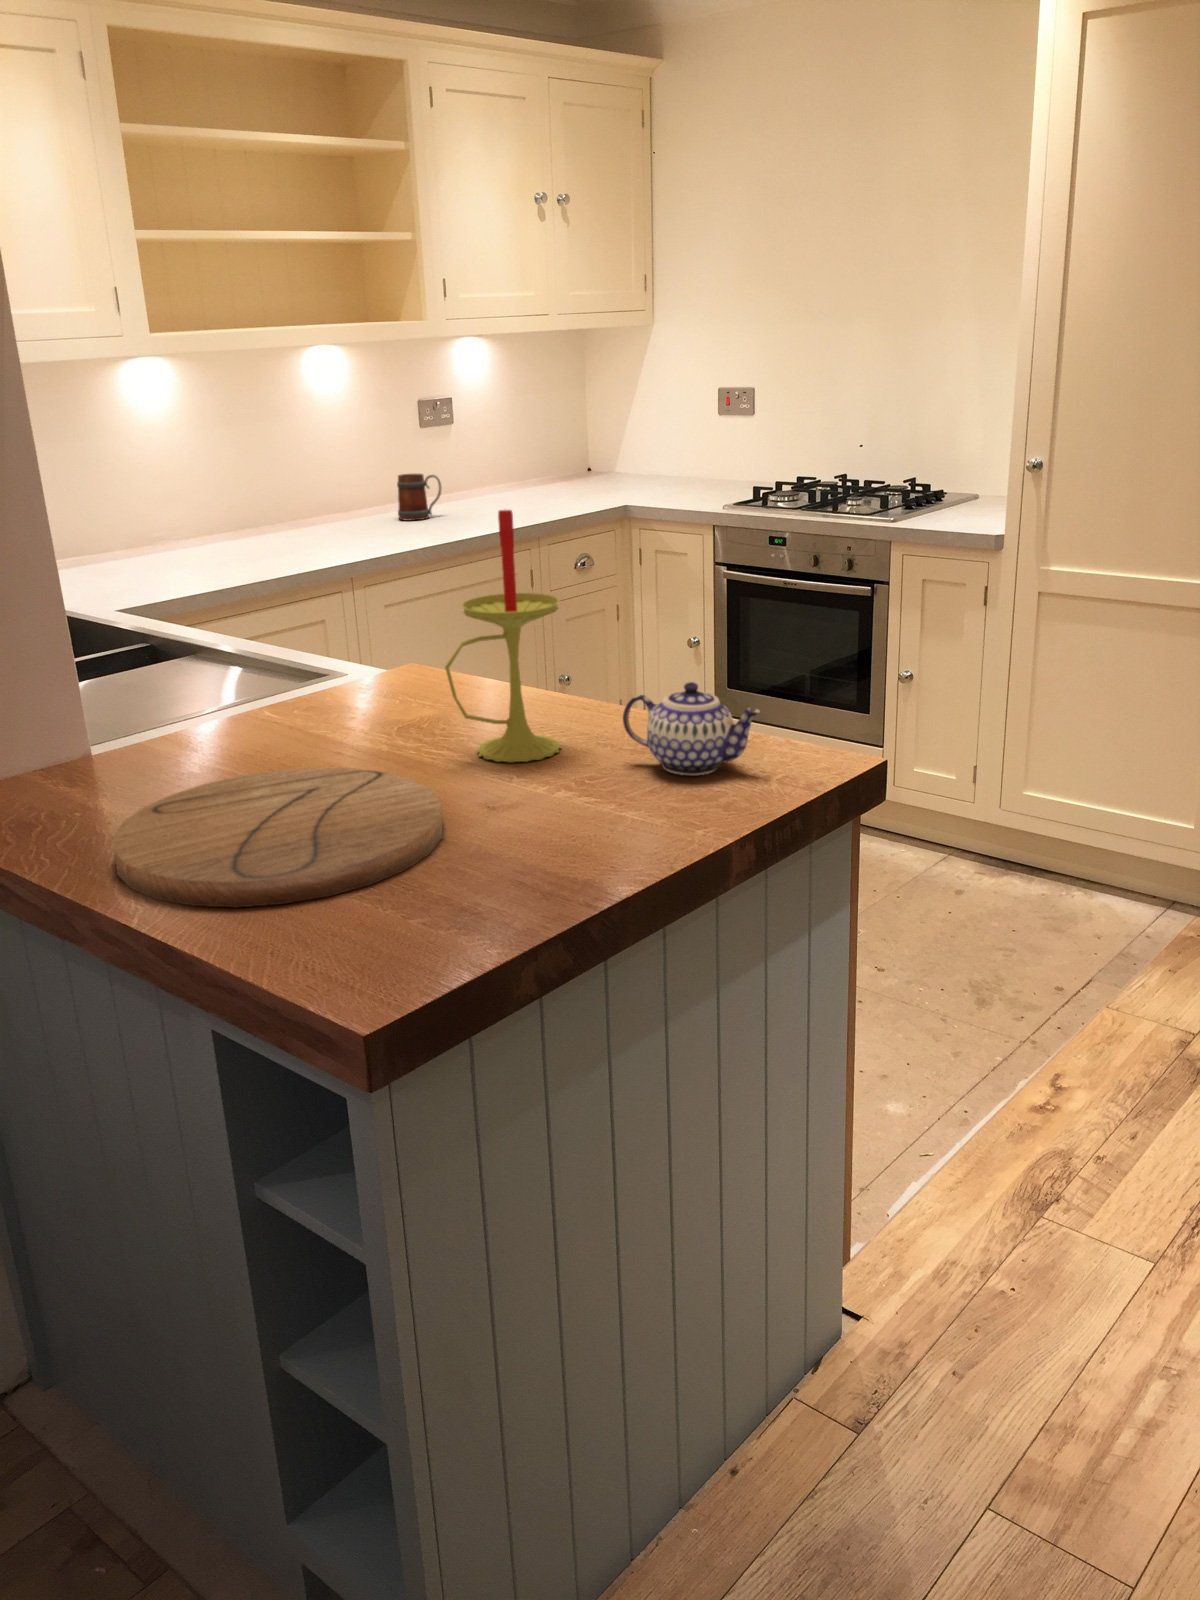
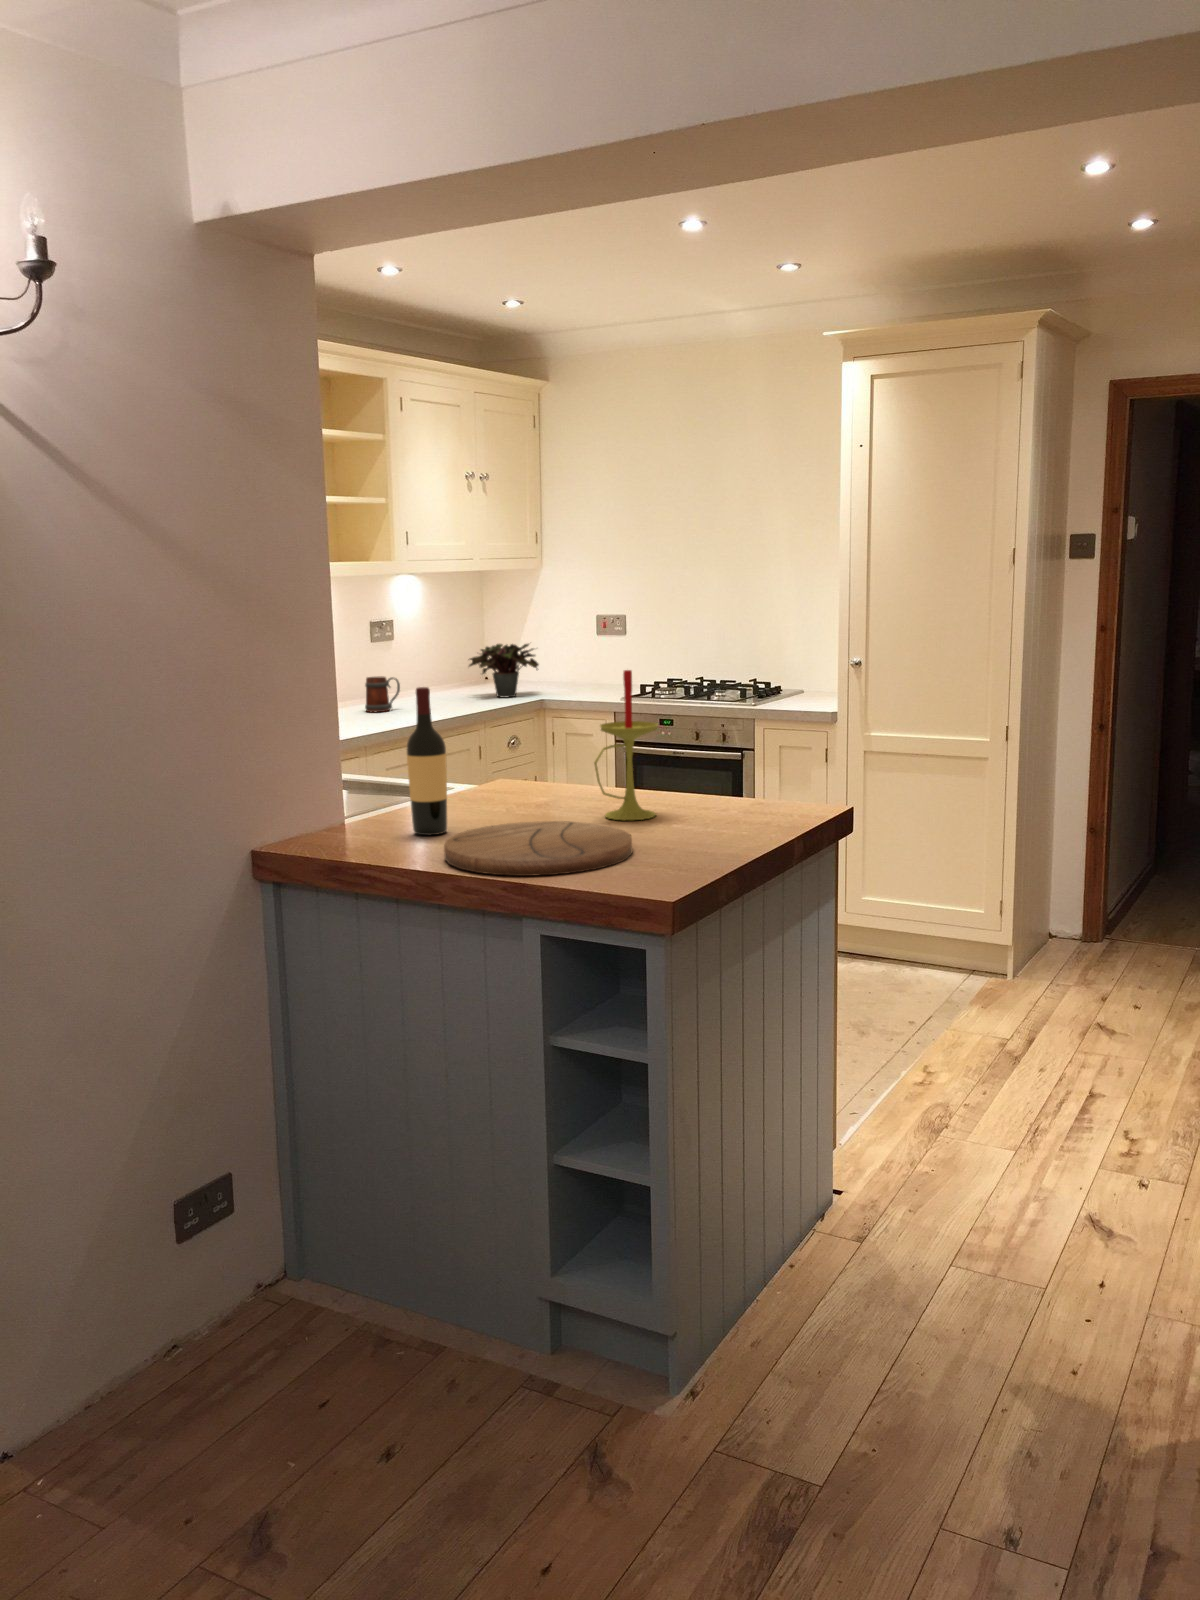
potted plant: none [541,428,632,500] -> present [469,644,539,698]
wine bottle: none [138,538,218,777] -> present [407,687,447,835]
teapot: present [623,682,760,775] -> none [702,766,788,820]

